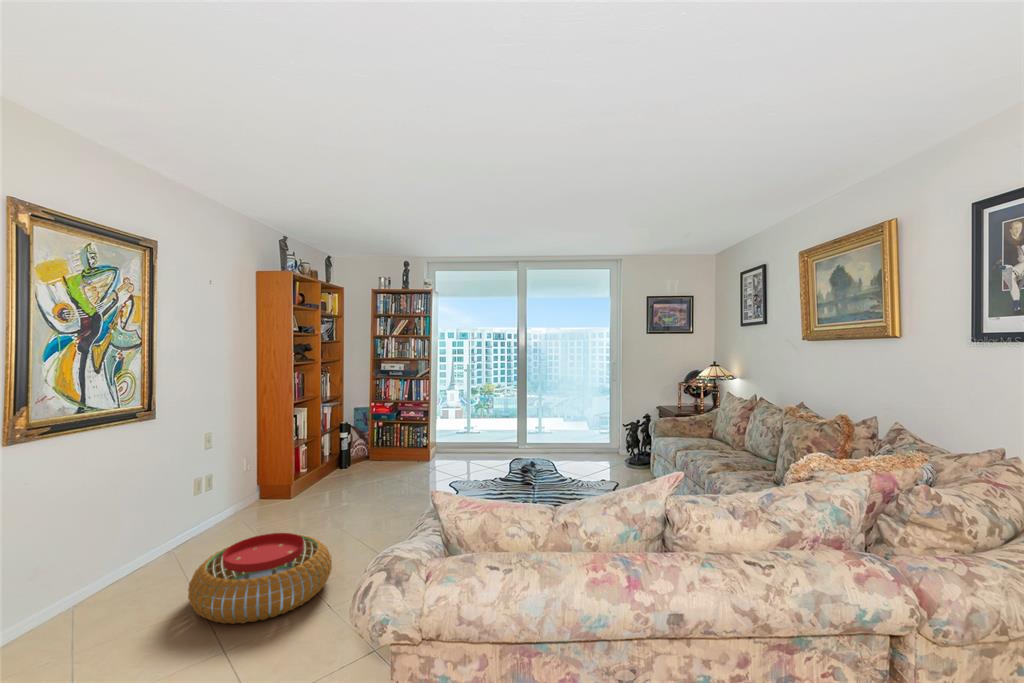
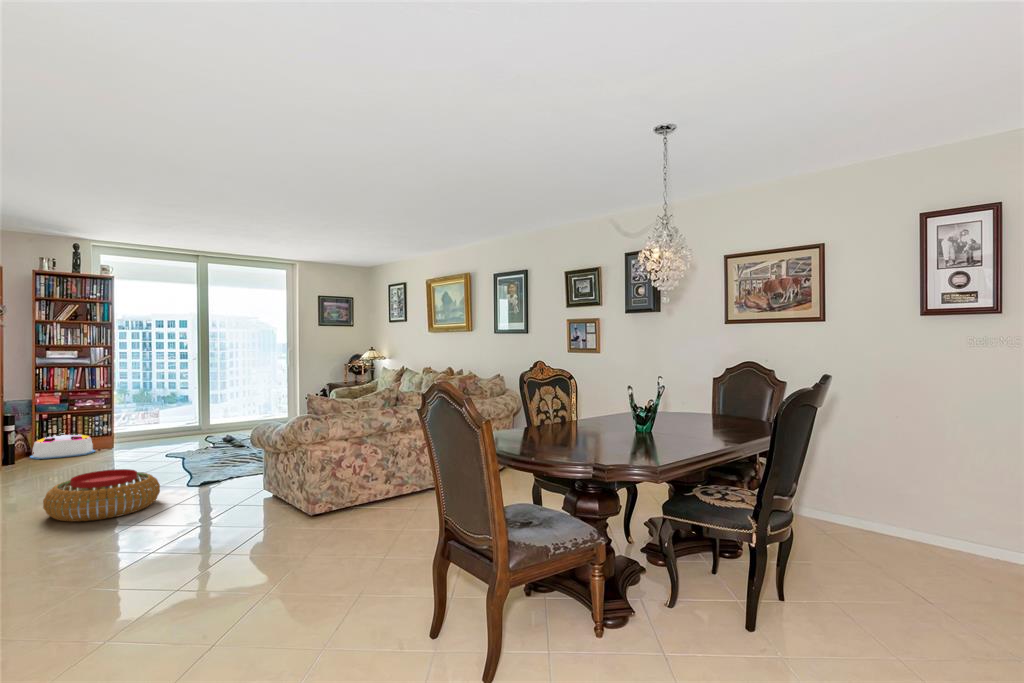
storage bin: none [364,443,413,469] -> present [30,435,95,459]

